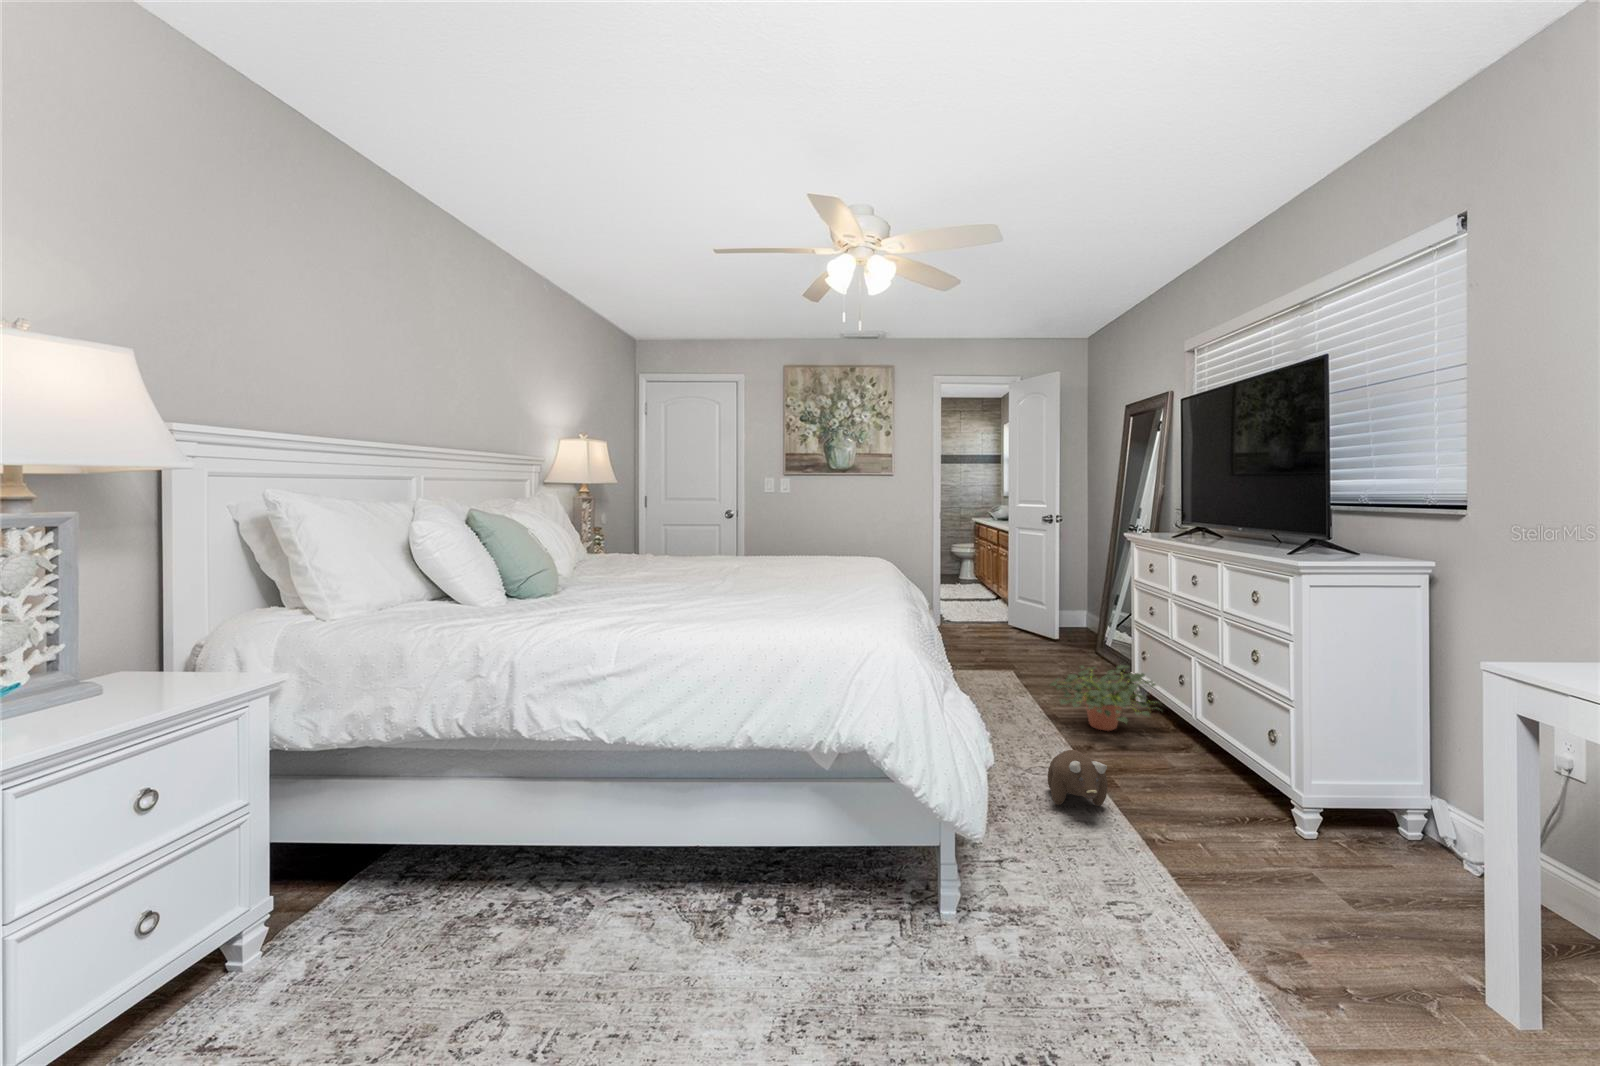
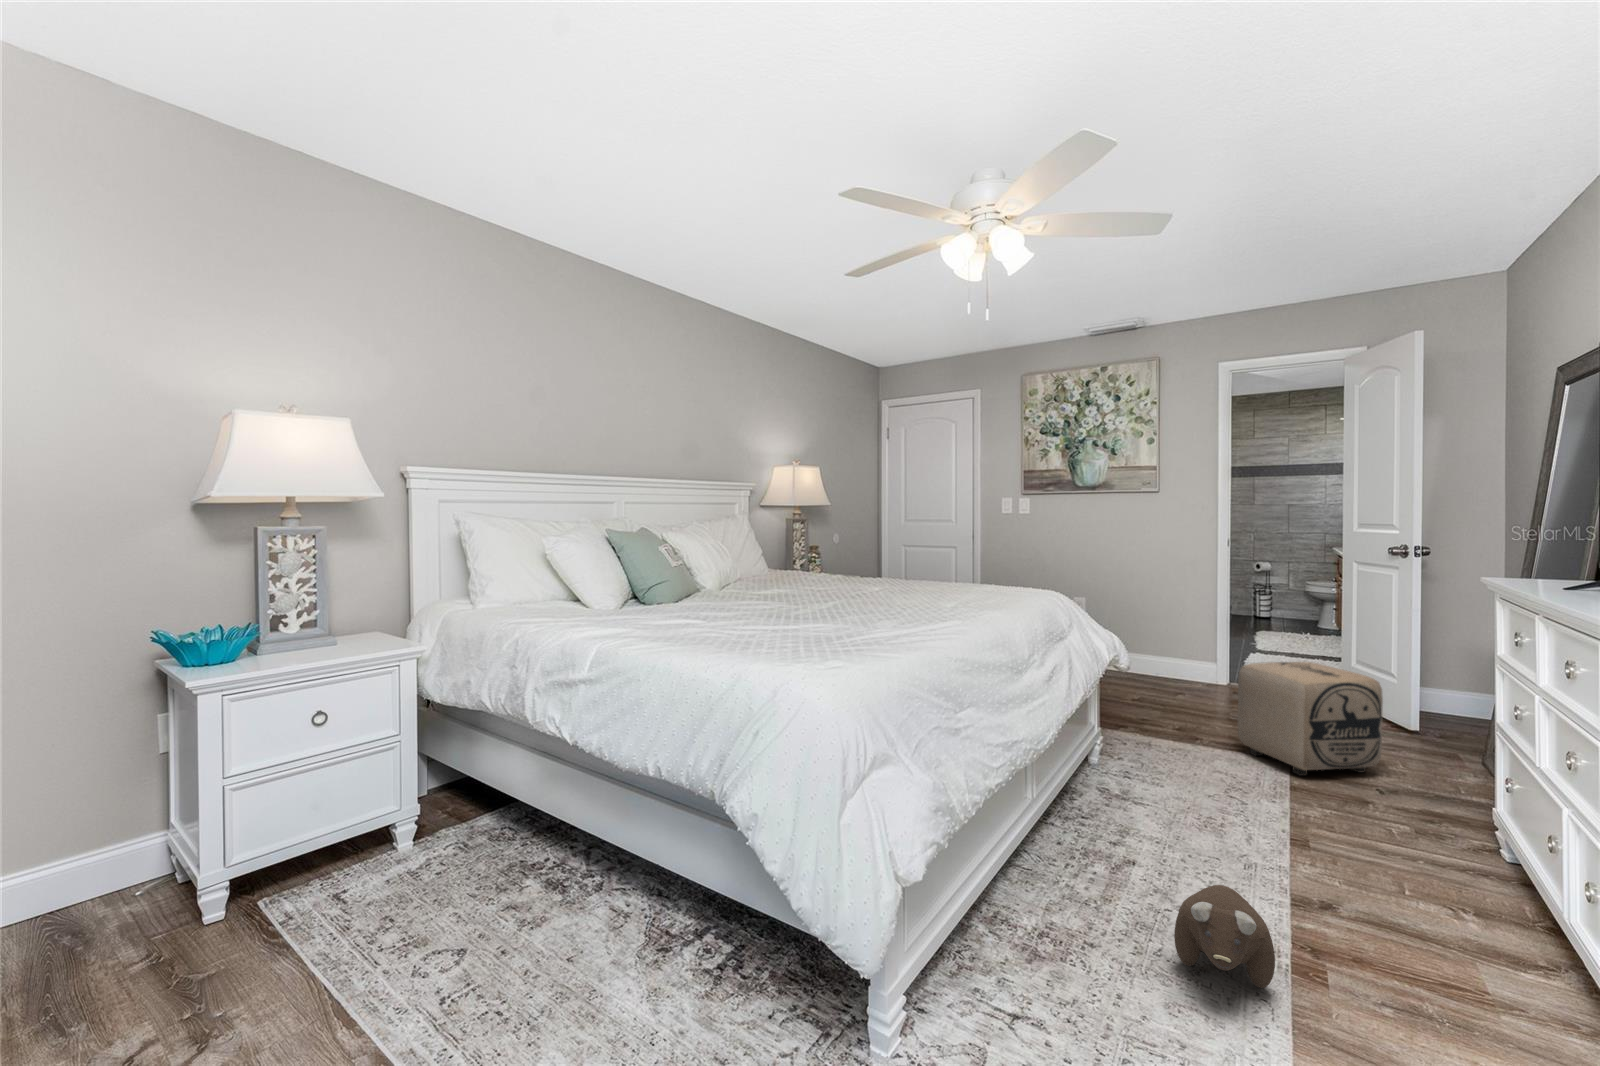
ottoman: none [981,599,1065,678] -> present [1238,662,1383,776]
potted plant: present [1050,665,1162,731] -> none [1289,767,1507,880]

